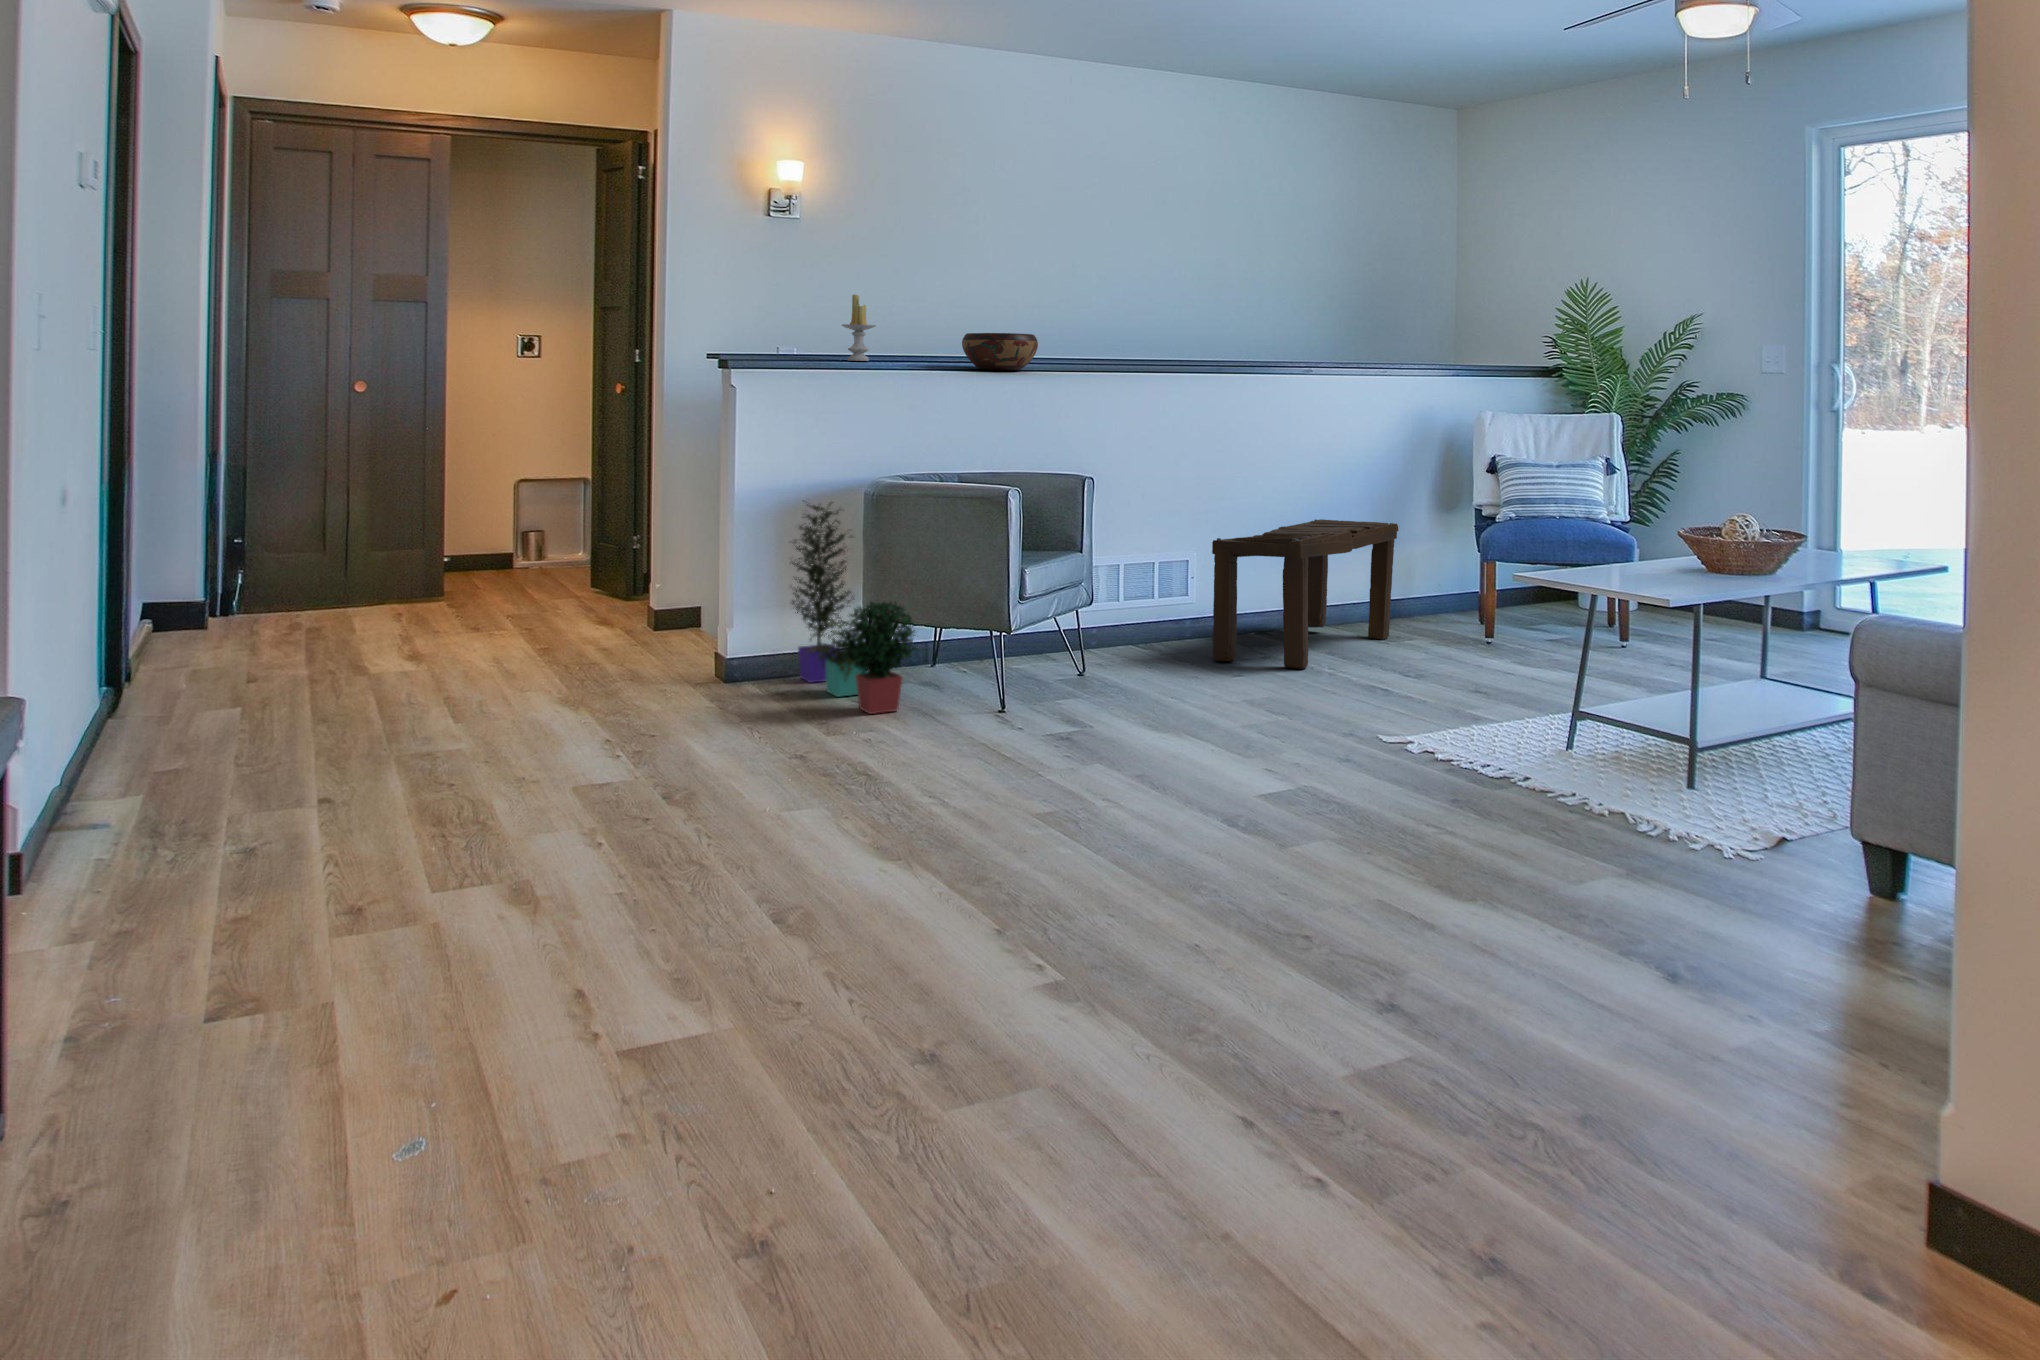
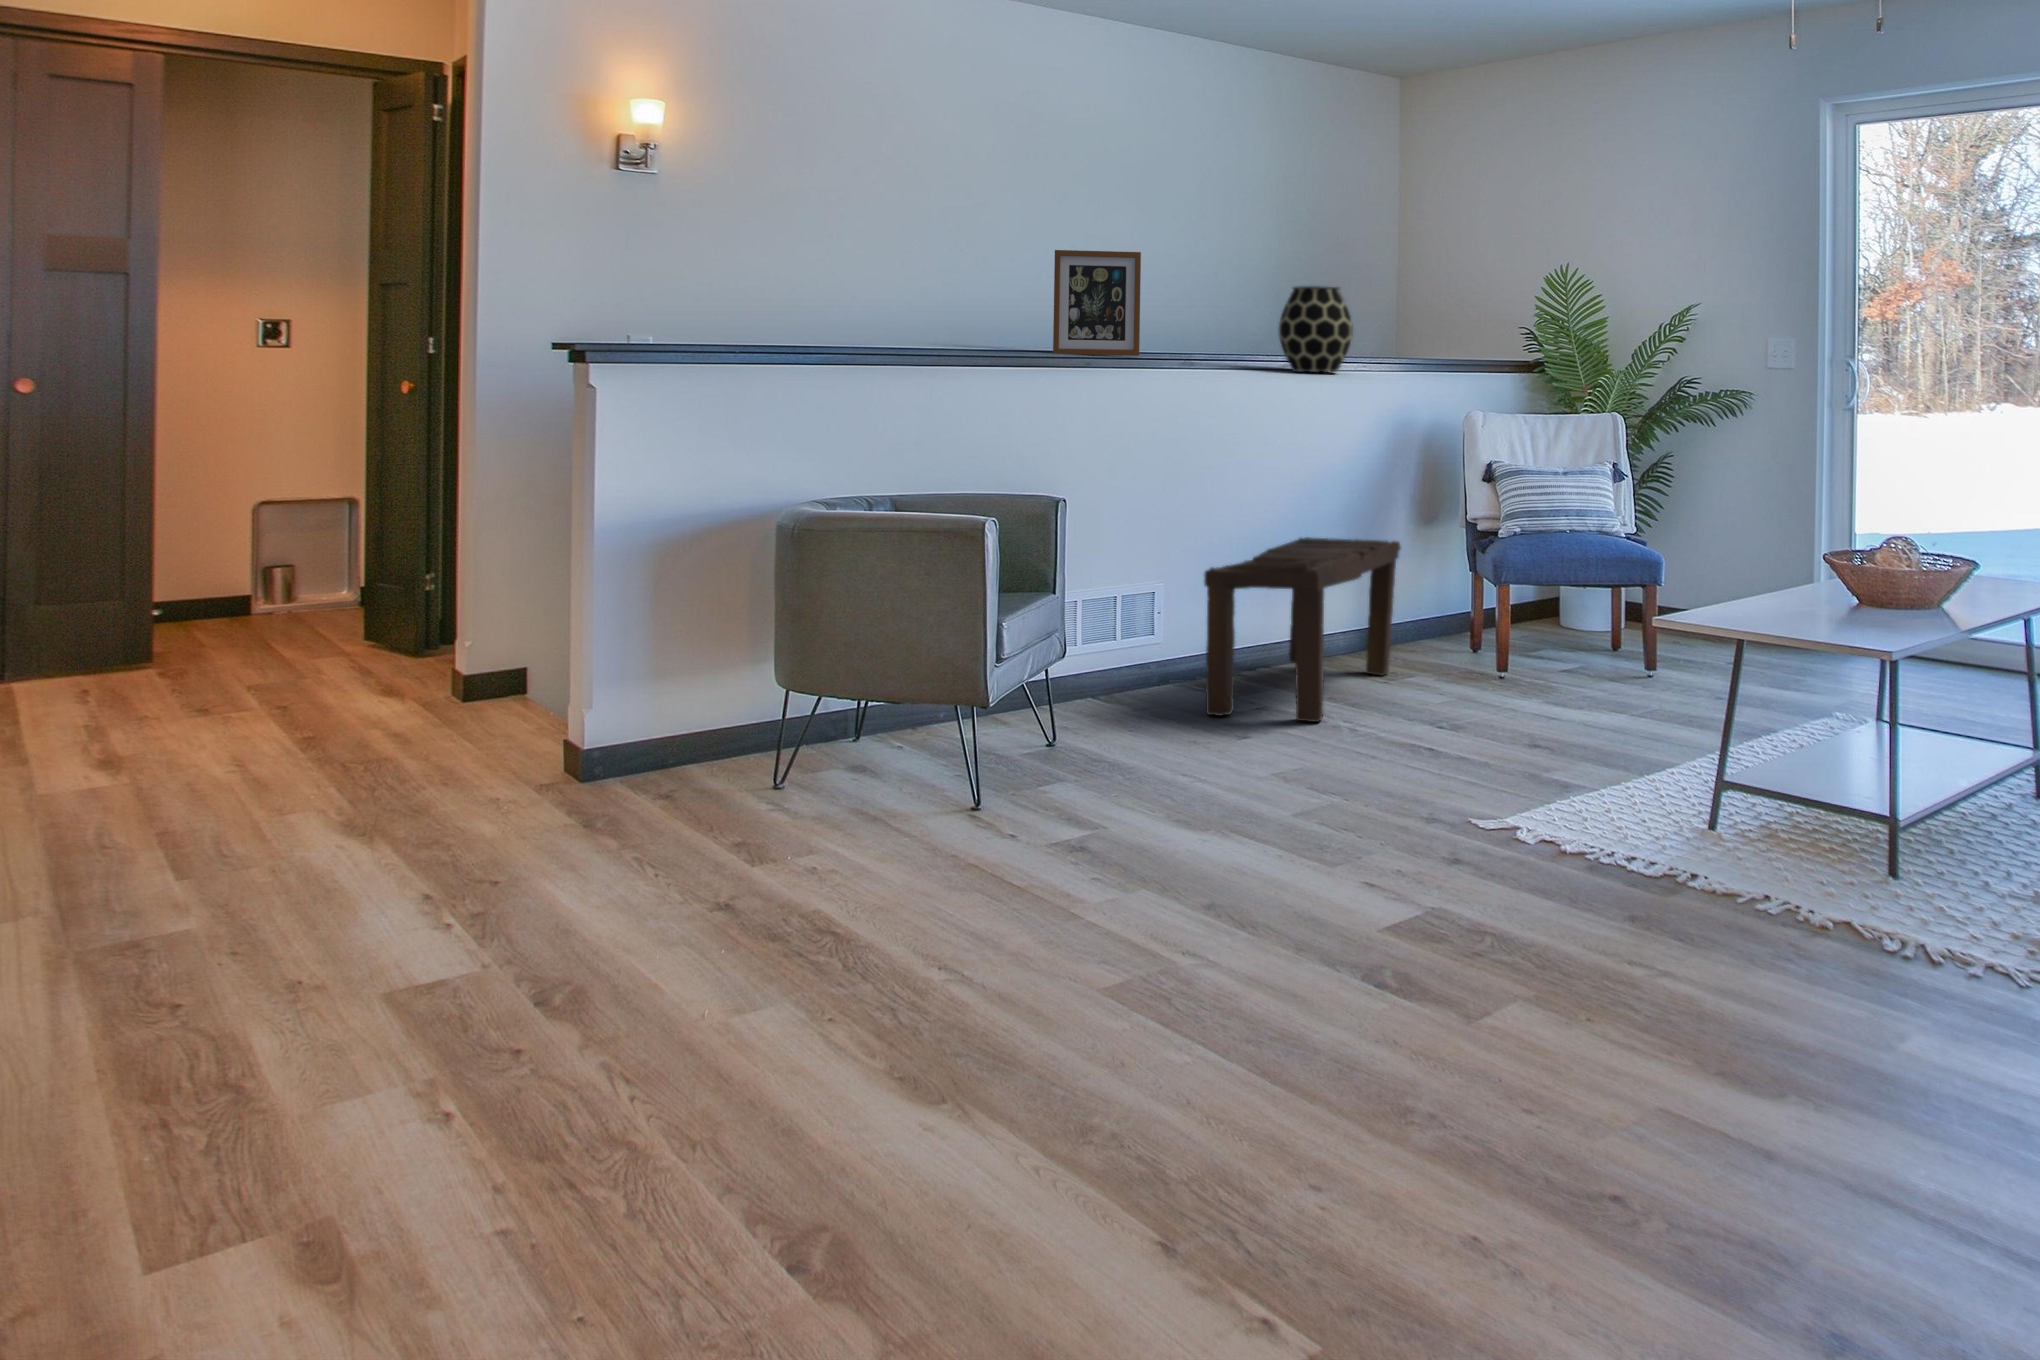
picture frame: none [1113,274,1187,363] -> present [1053,250,1141,356]
candle: present [842,294,876,361] -> none [729,269,775,353]
vase: none [1298,303,1361,377] -> present [1279,286,1353,372]
decorative bowl: present [962,333,1038,370] -> none [890,319,987,365]
potted plant: present [791,501,916,714] -> none [671,535,867,824]

